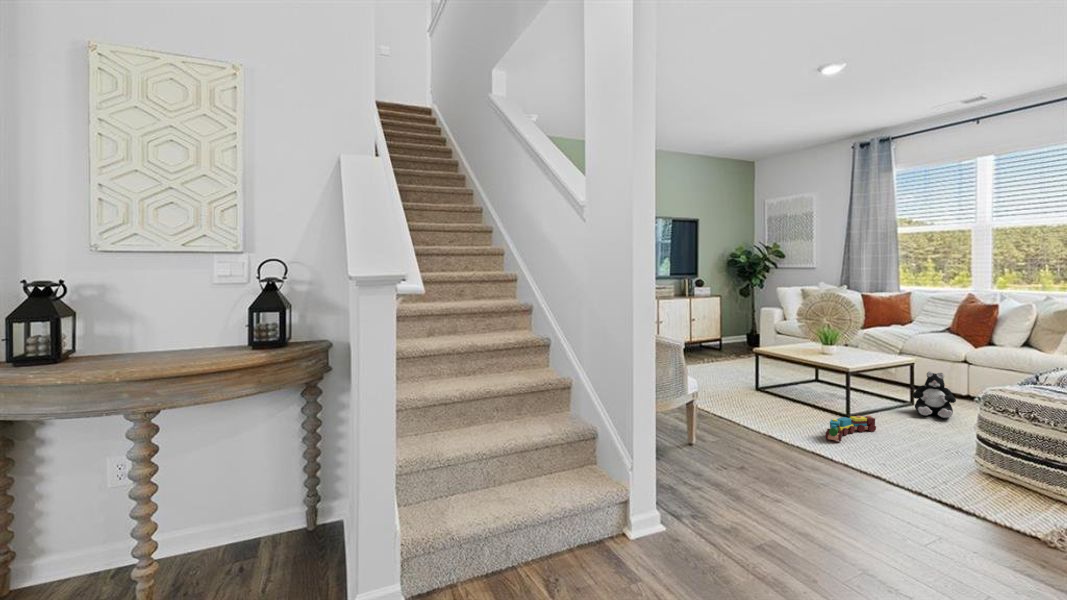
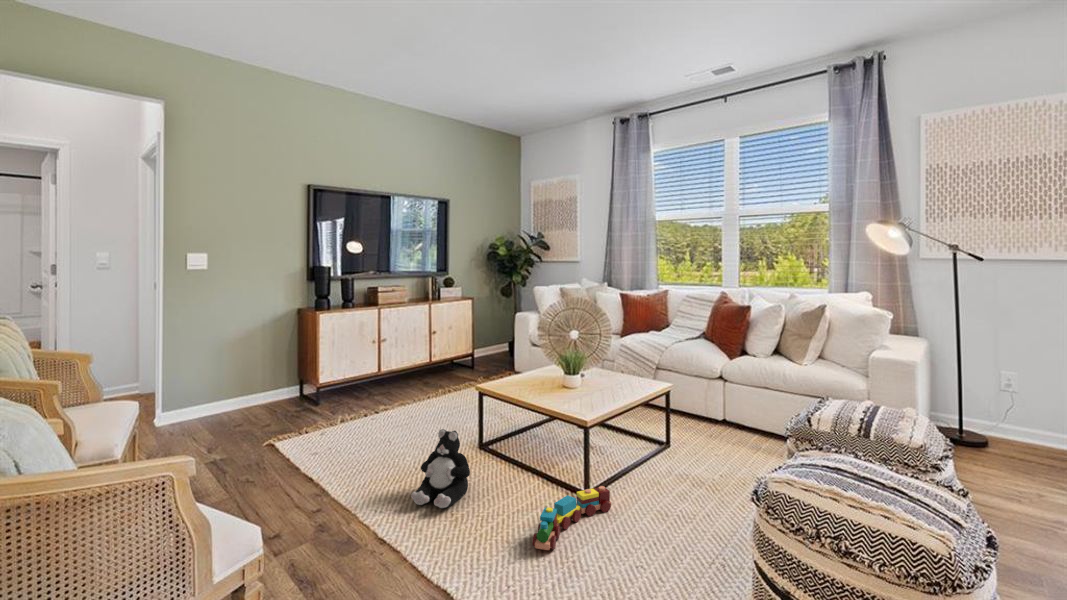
plush toy: present [913,372,956,418] -> present [411,429,470,508]

